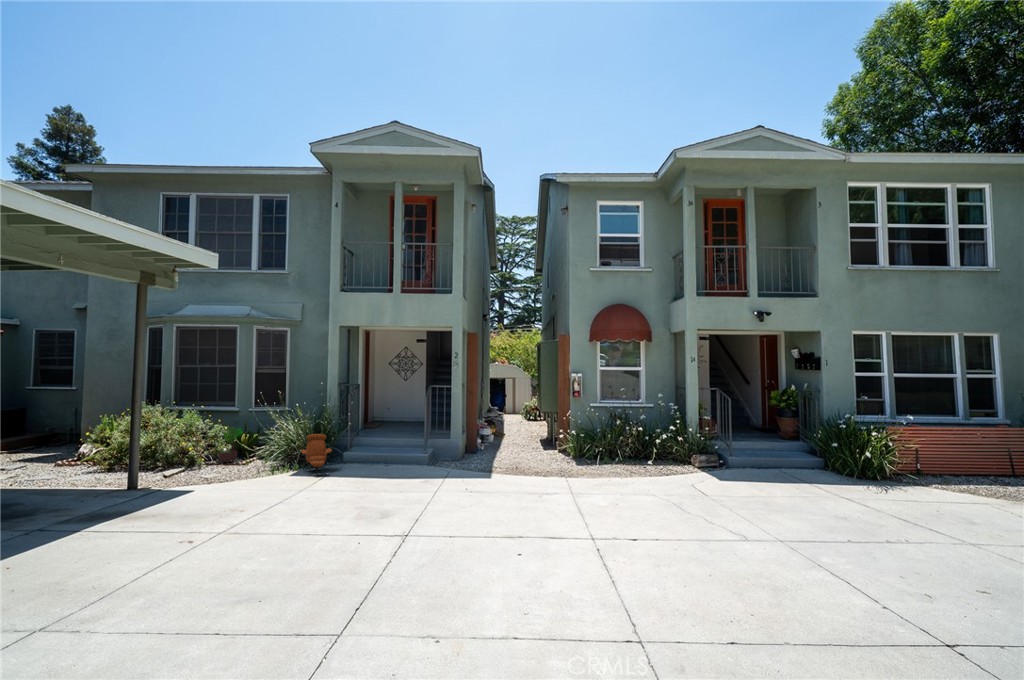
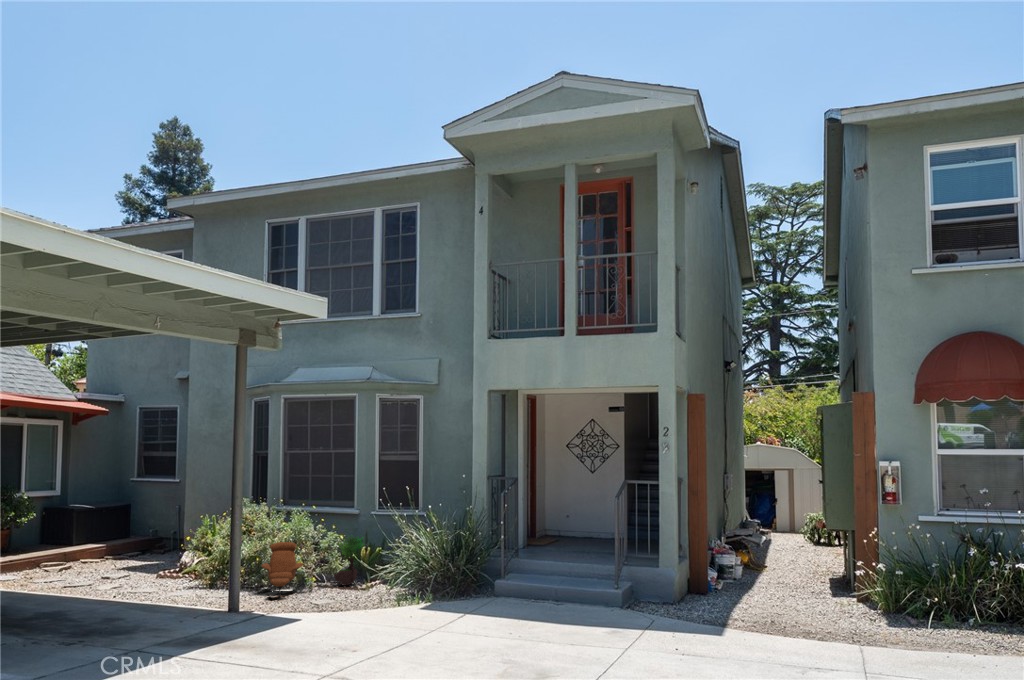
lounge chair: present [301,434,332,476] -> present [262,542,303,599]

